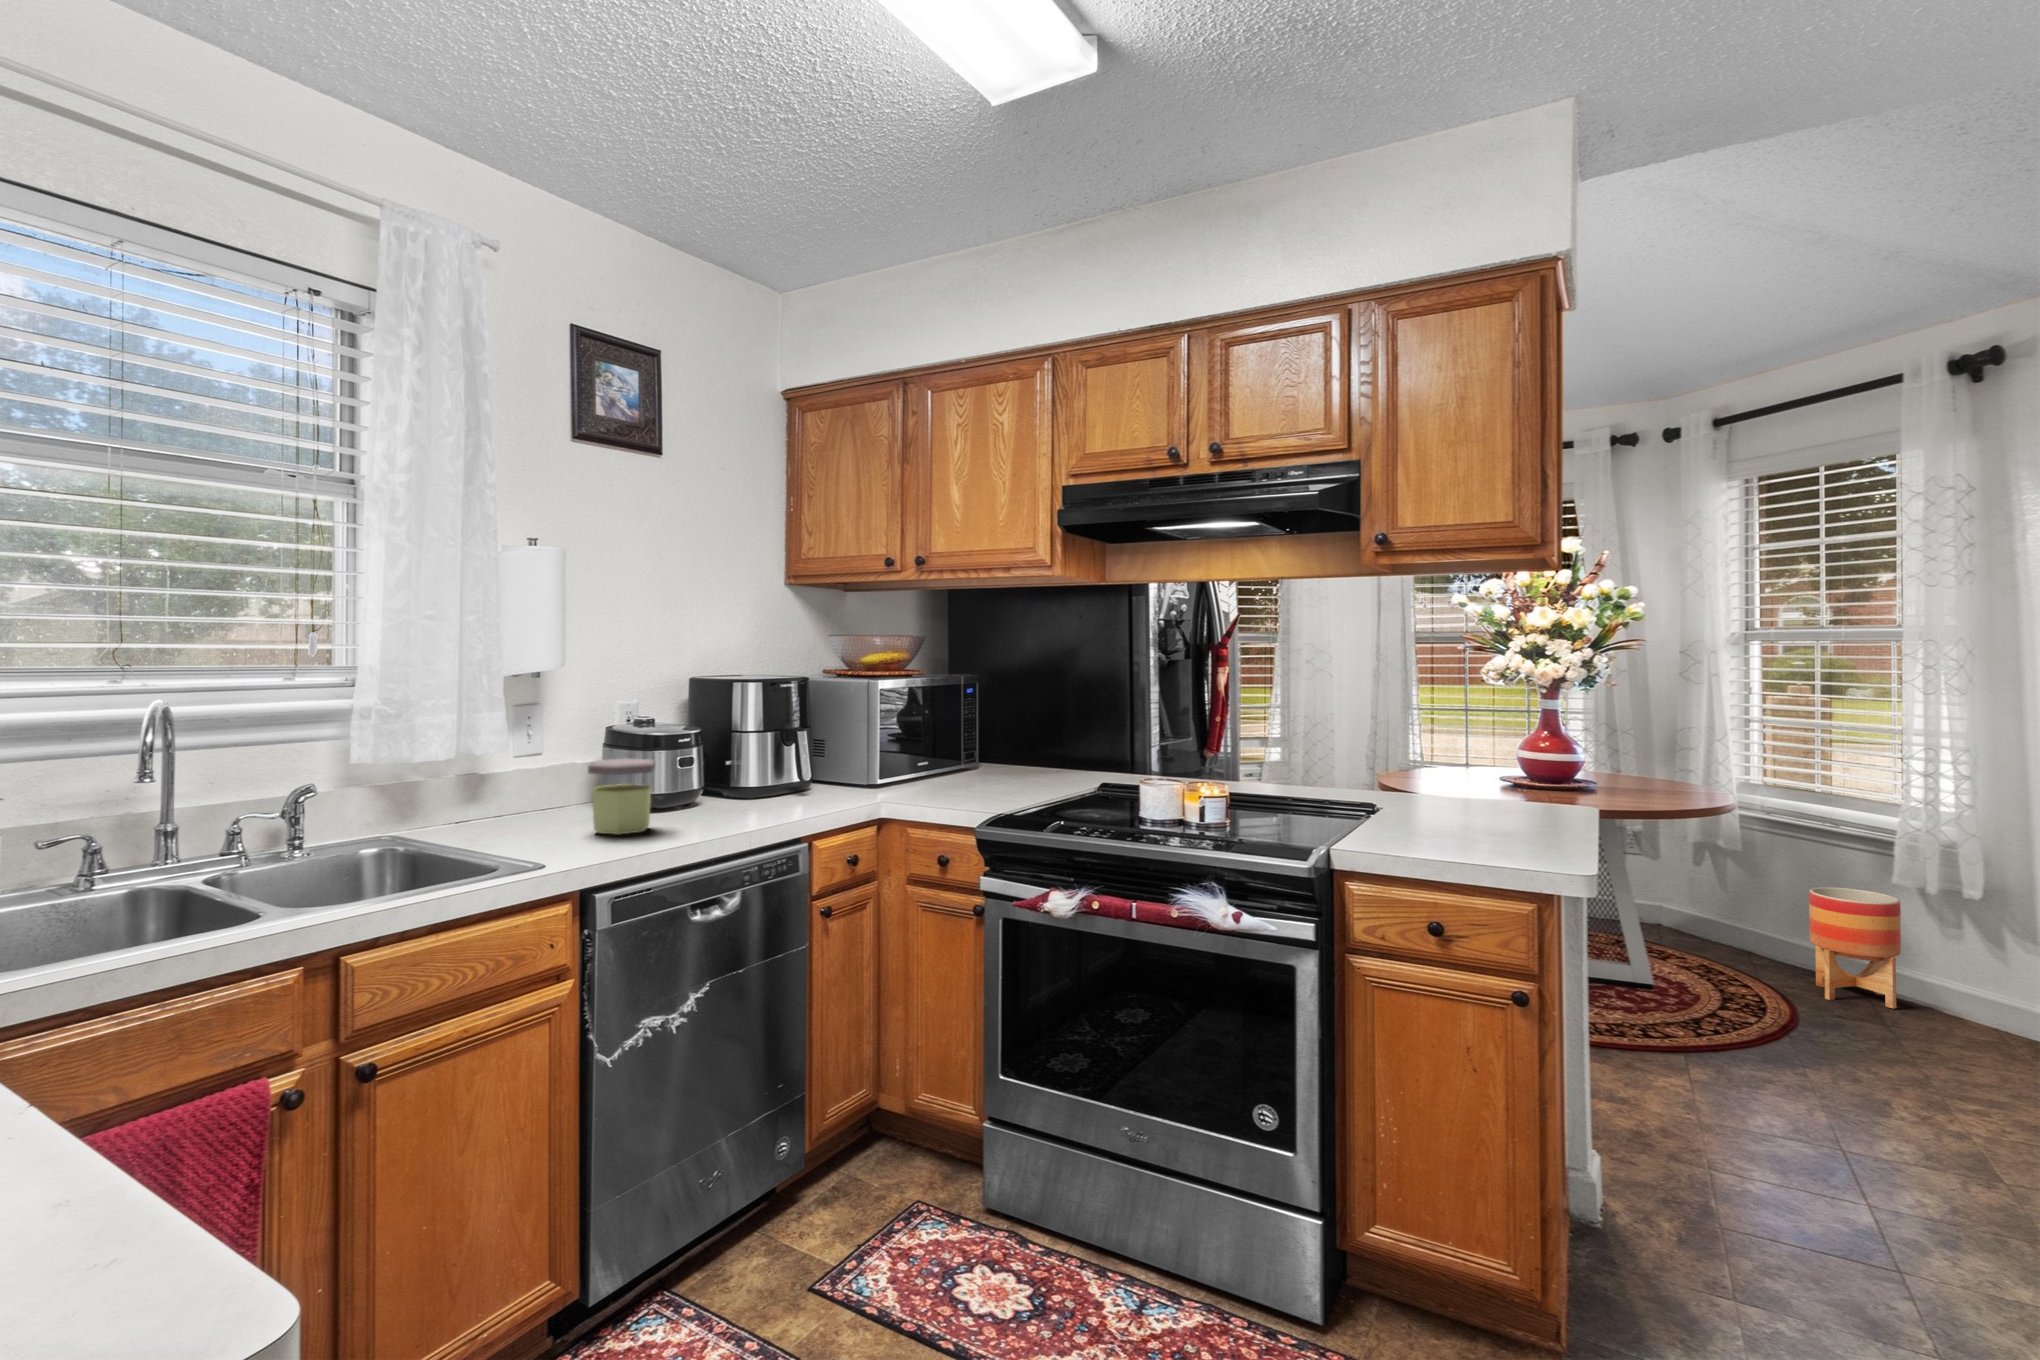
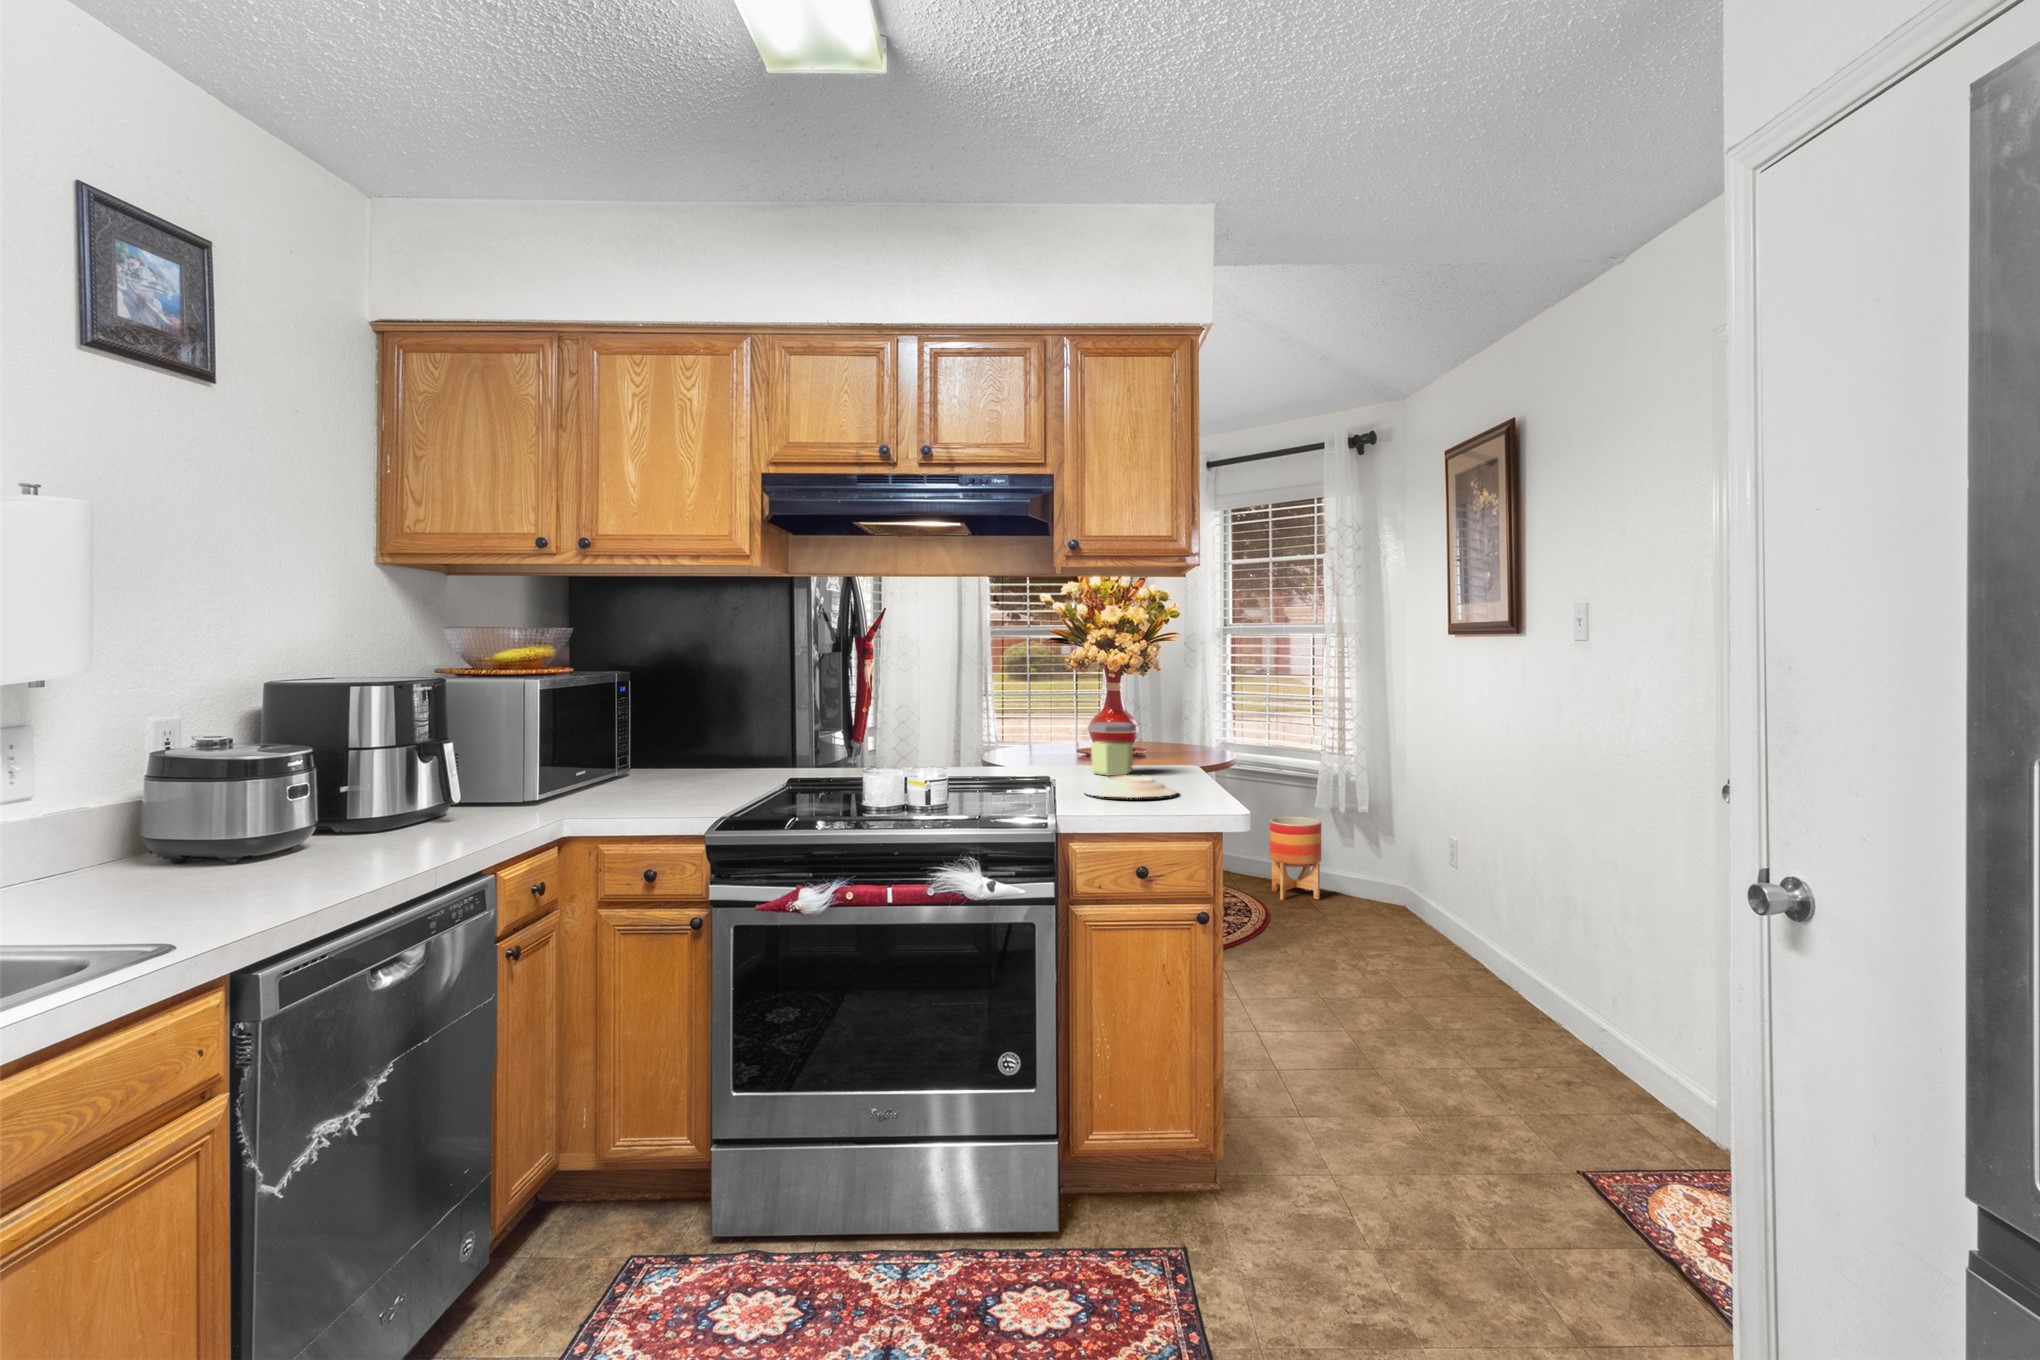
jar: present [588,758,655,835] -> present [1088,722,1136,776]
plate: none [1400,807,1526,836] -> present [1084,776,1177,798]

